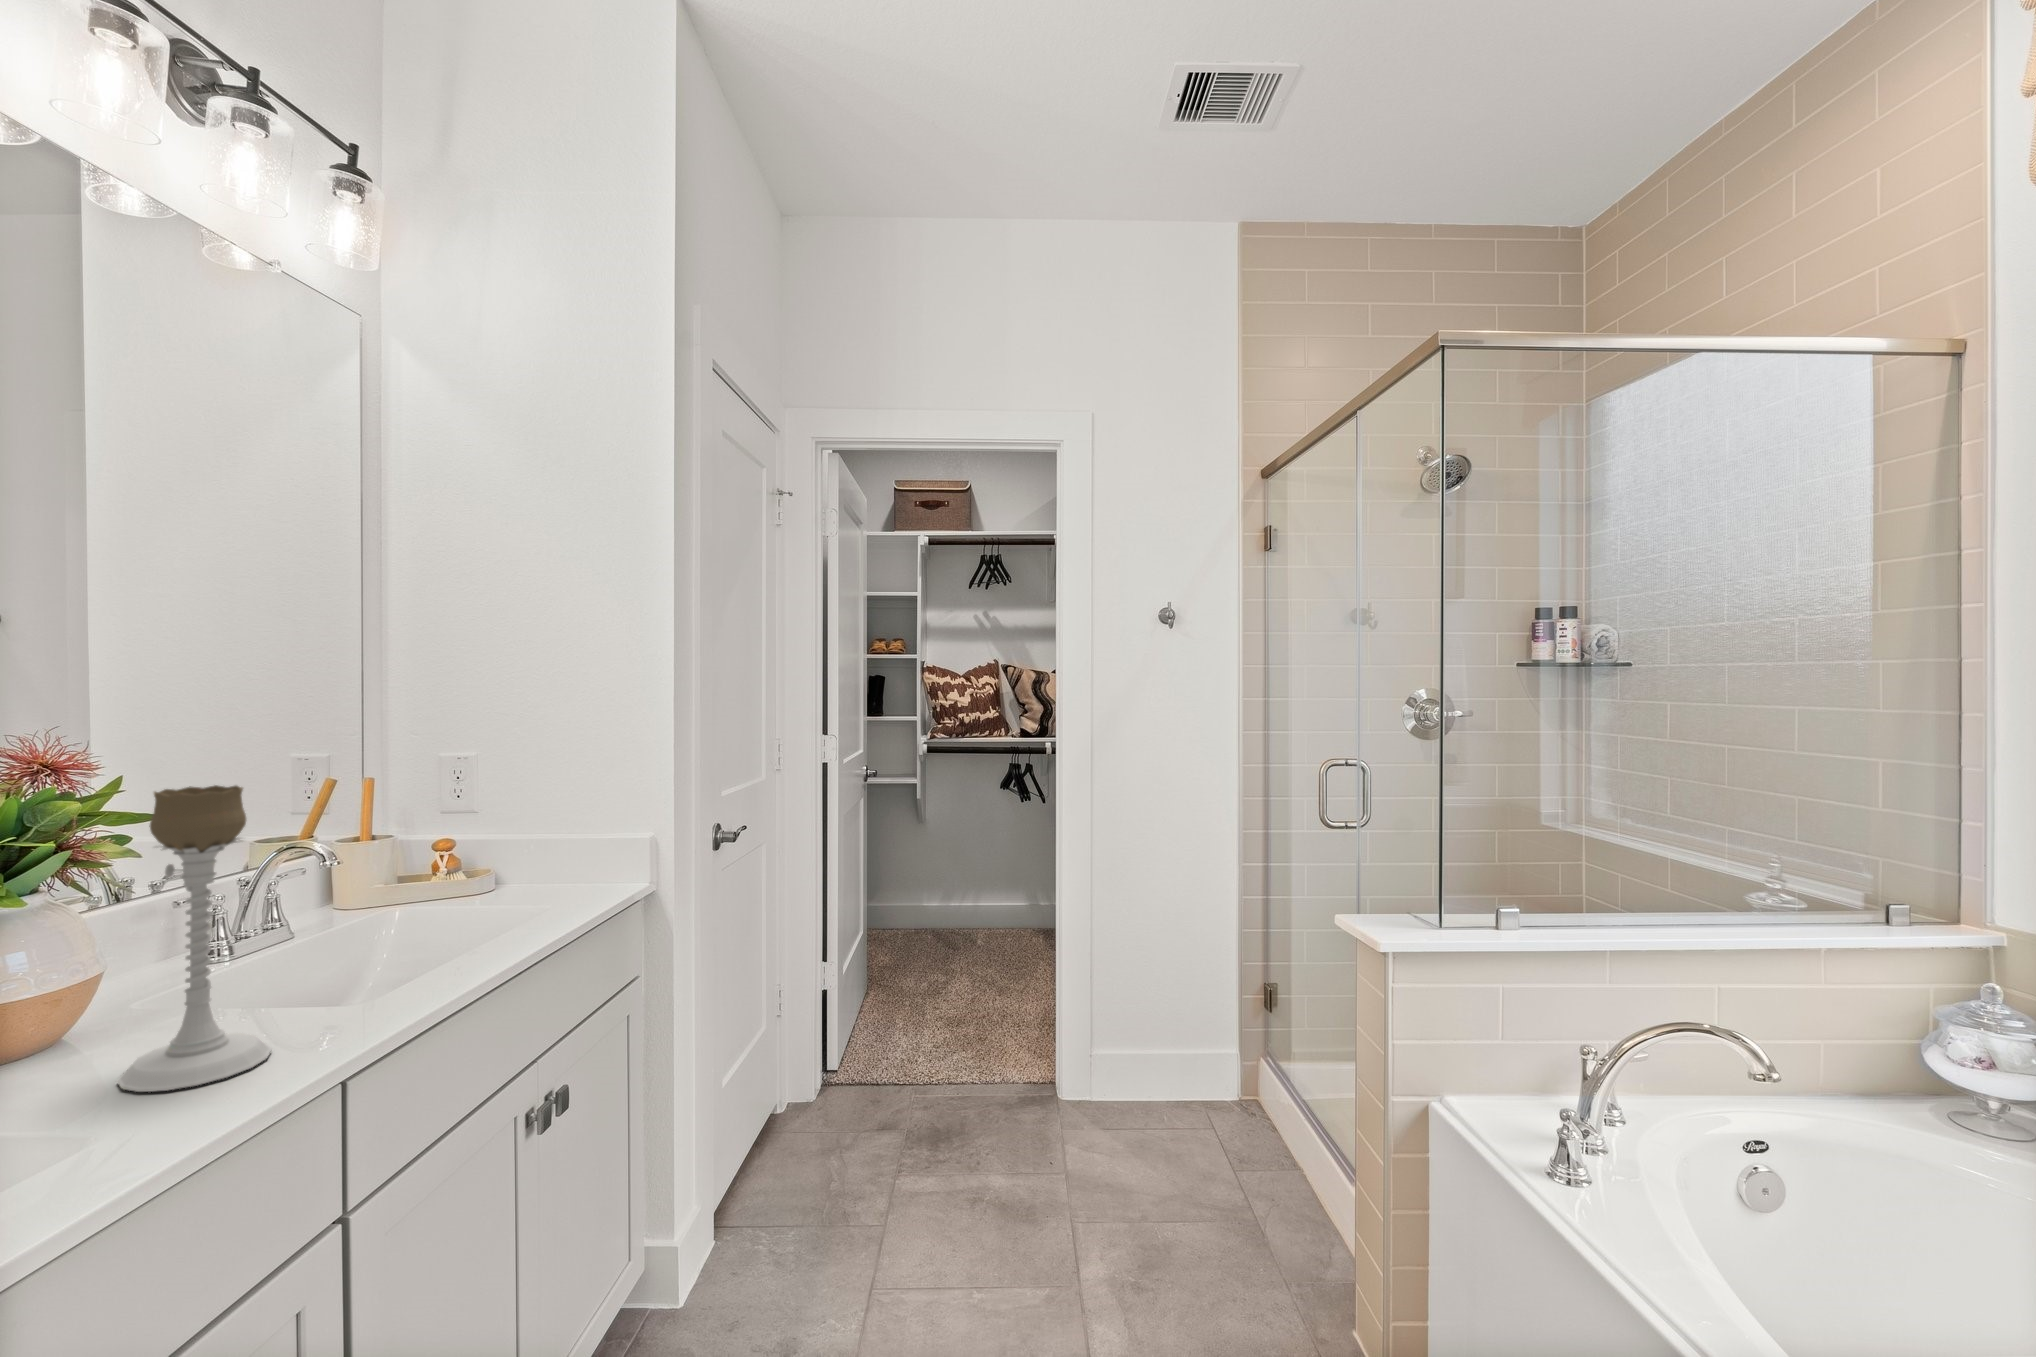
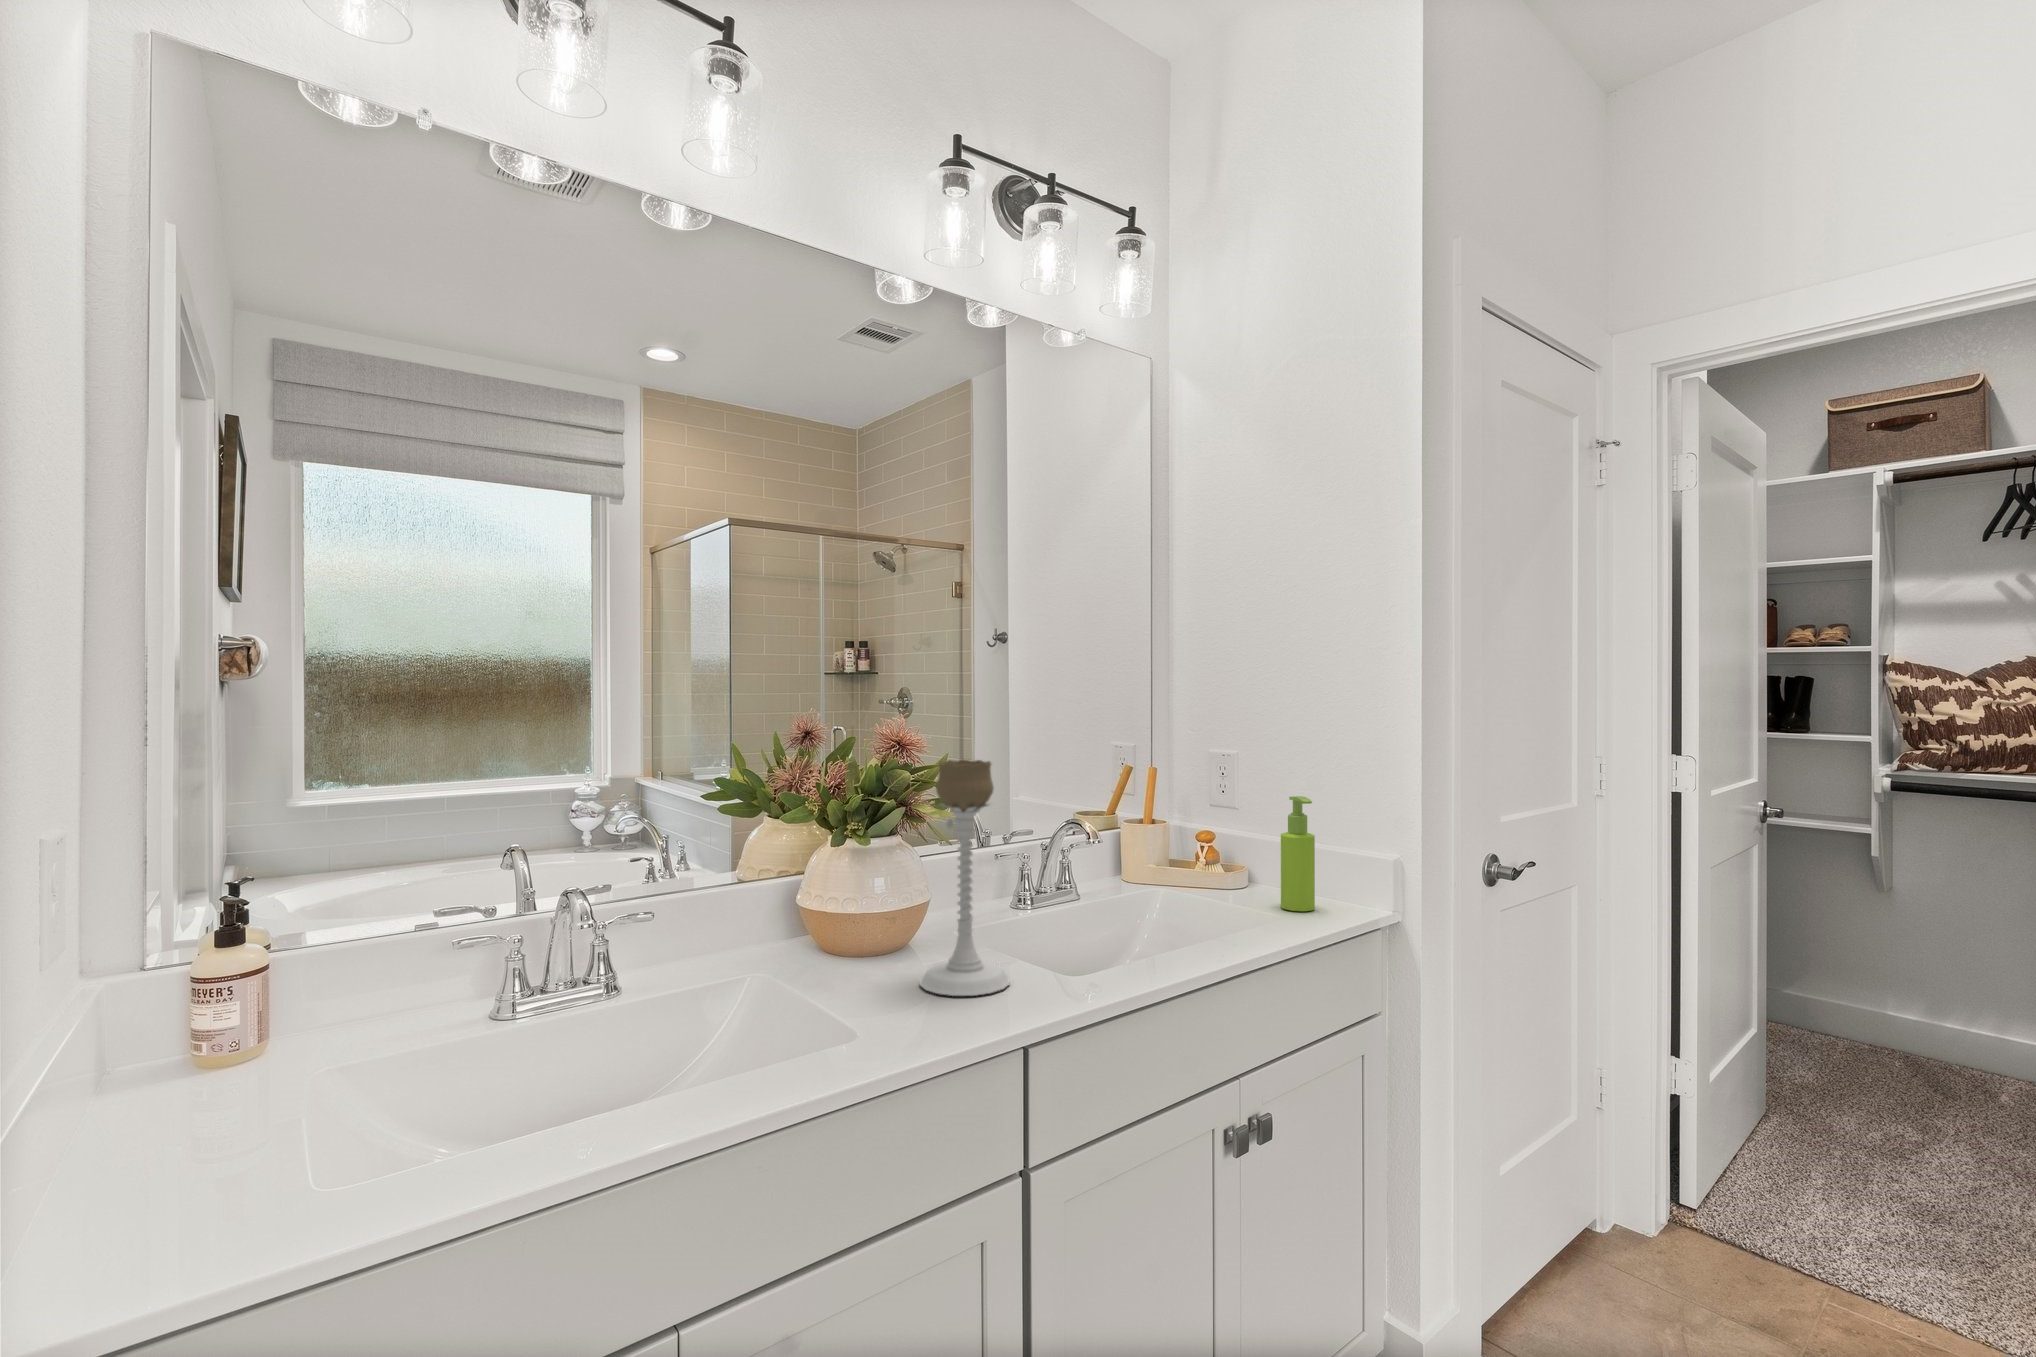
soap dispenser: none [544,793,580,904] -> present [1281,796,1315,911]

